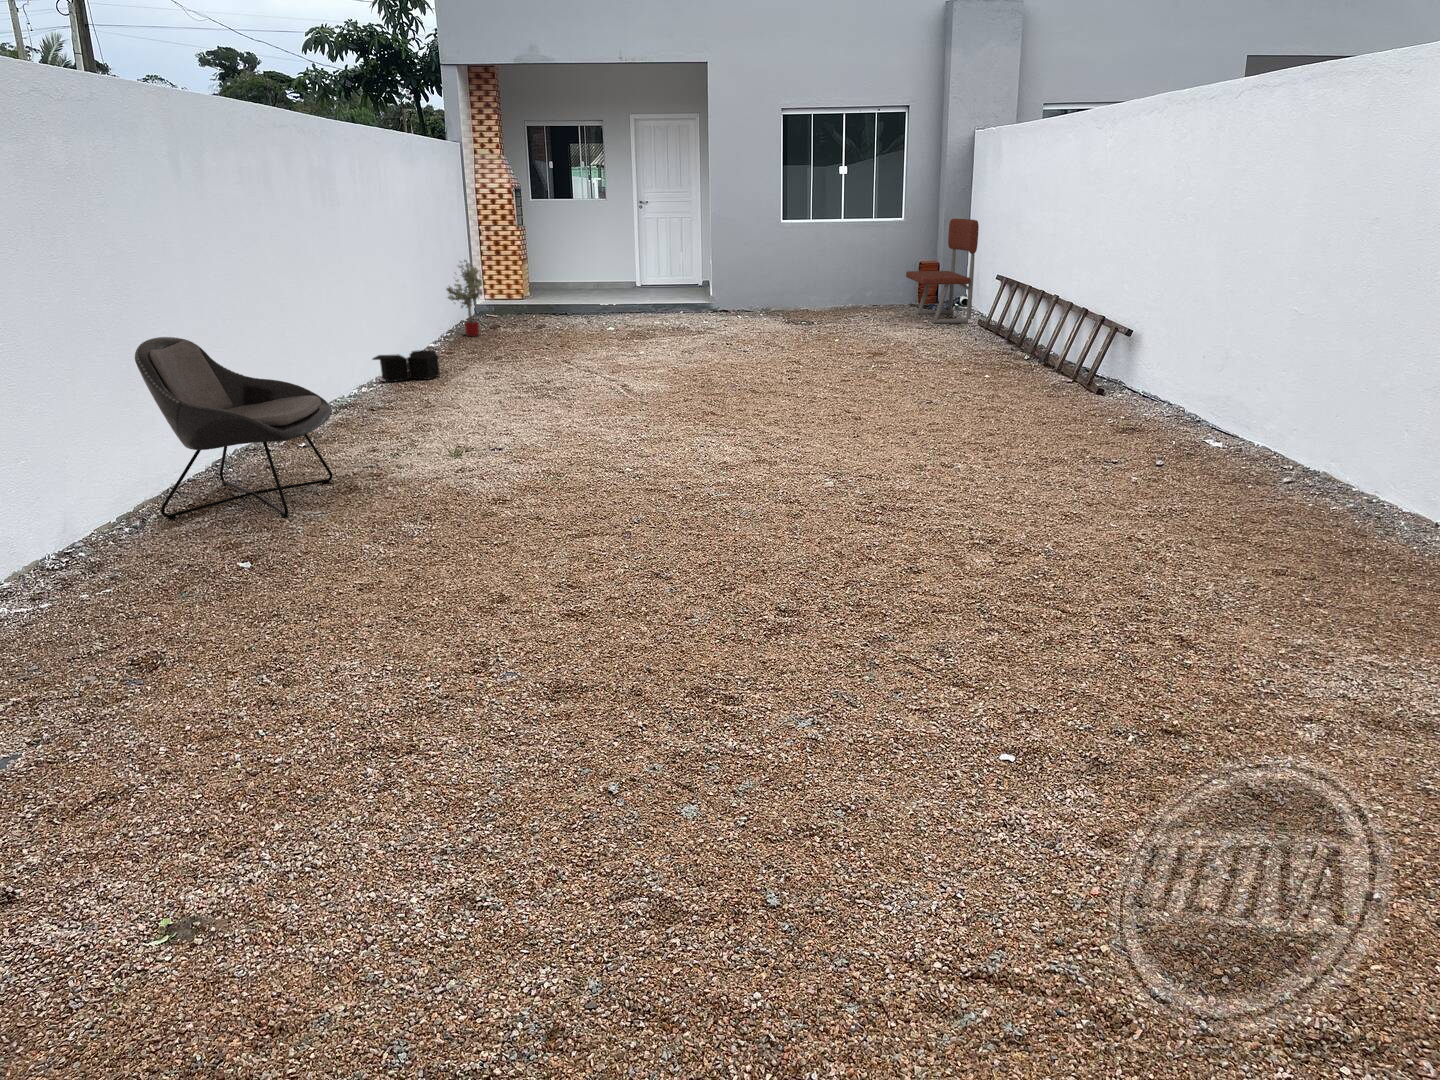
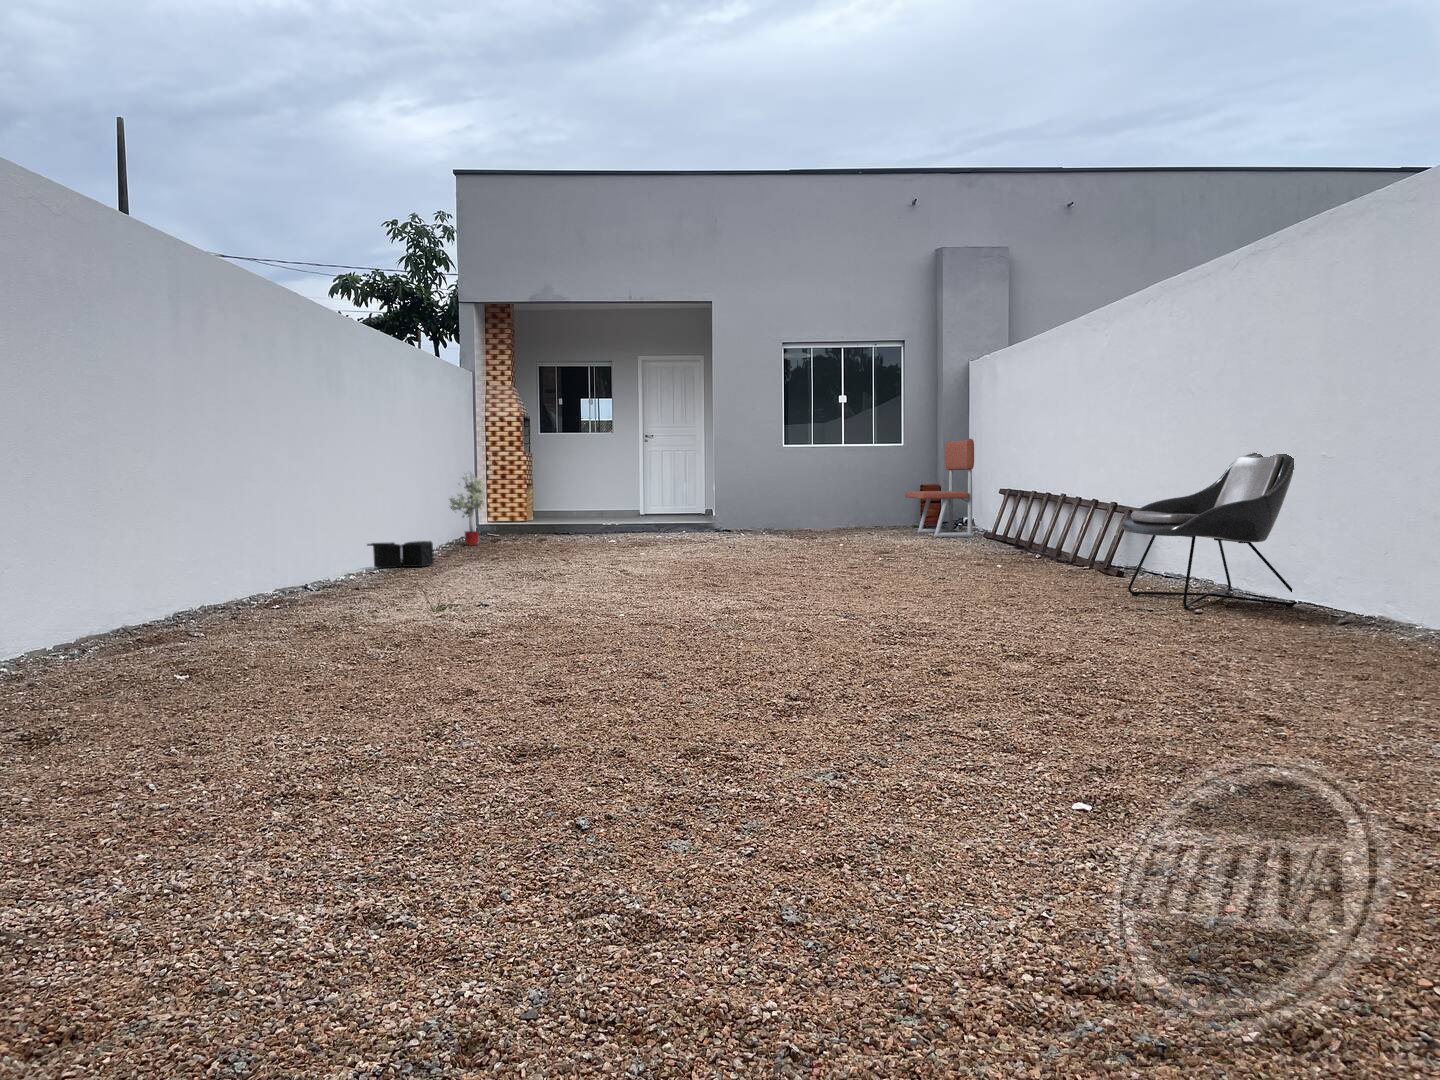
lounge chair: present [135,337,333,520] -> present [1121,453,1297,609]

